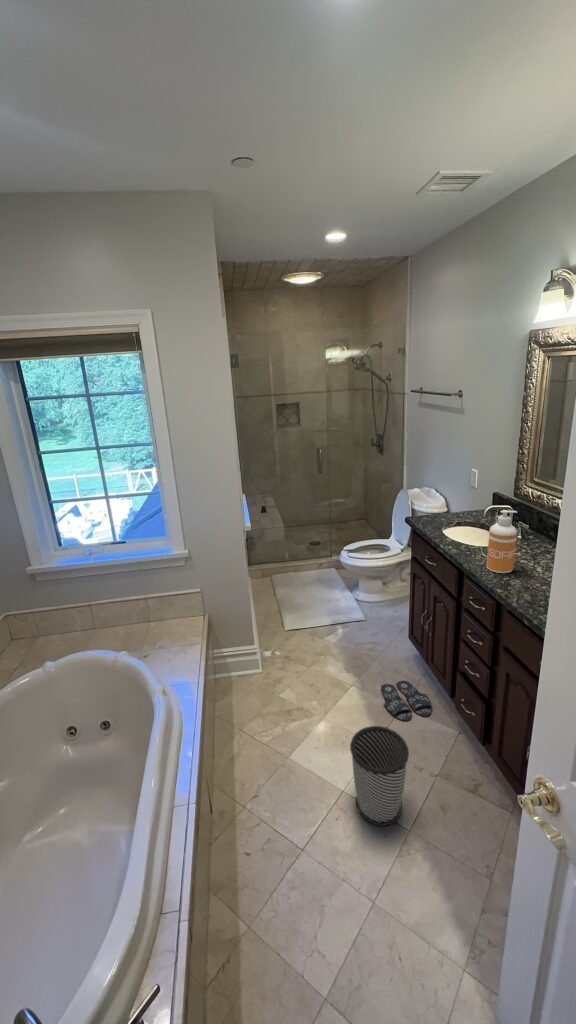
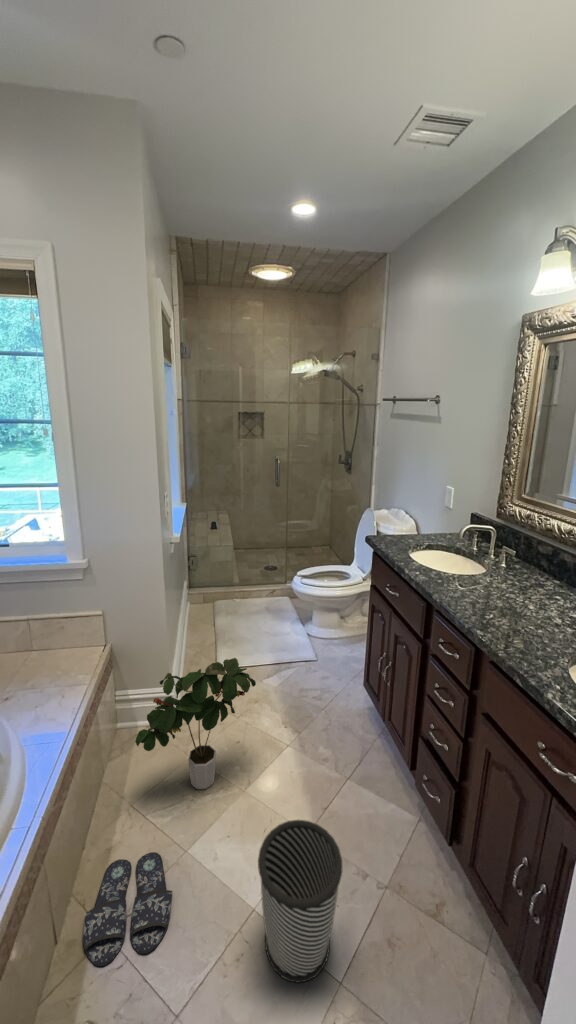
soap dispenser: present [486,510,517,573] -> none [462,523,507,609]
potted plant: none [243,620,327,718] -> present [135,658,256,789]
slippers: present [381,681,432,721] -> present [83,852,172,966]

